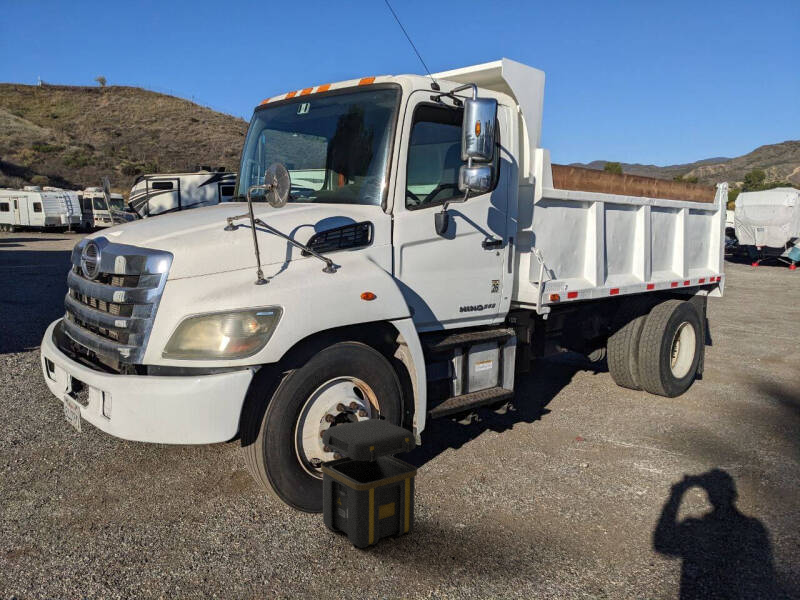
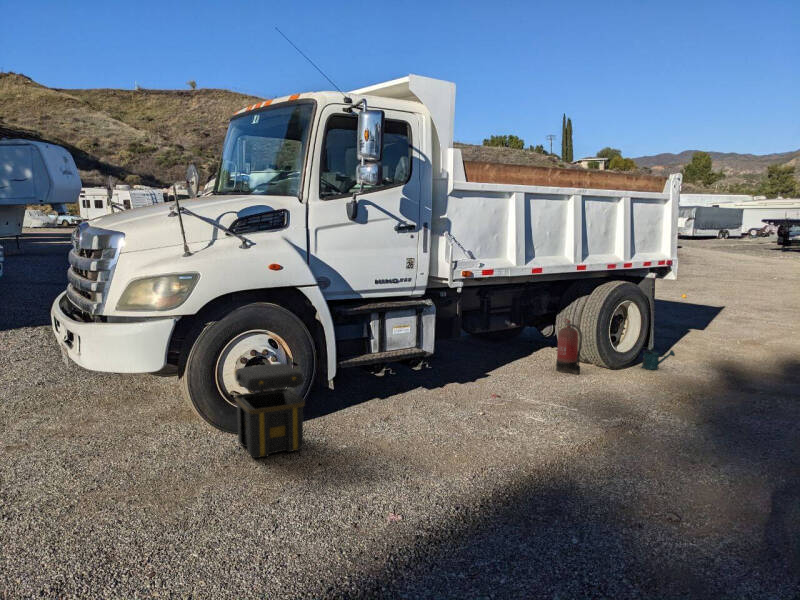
fire extinguisher: none [619,345,653,410] -> present [556,319,582,374]
watering can: none [702,375,744,401] -> present [642,350,675,370]

